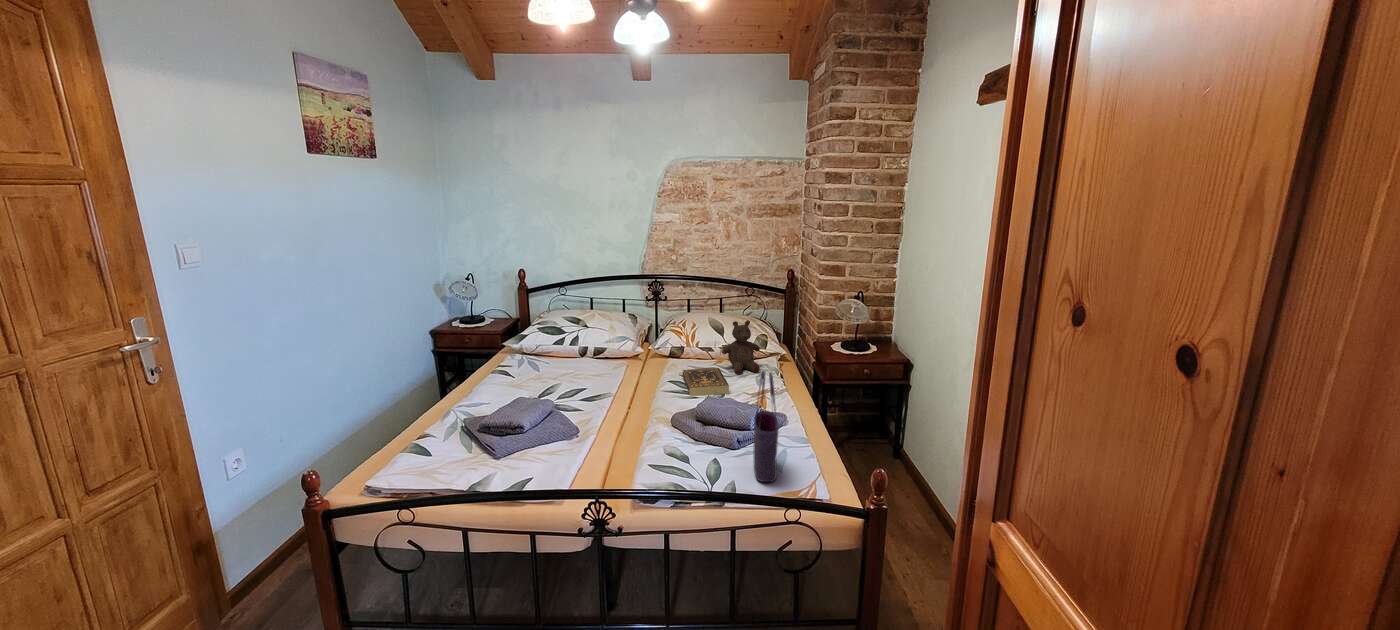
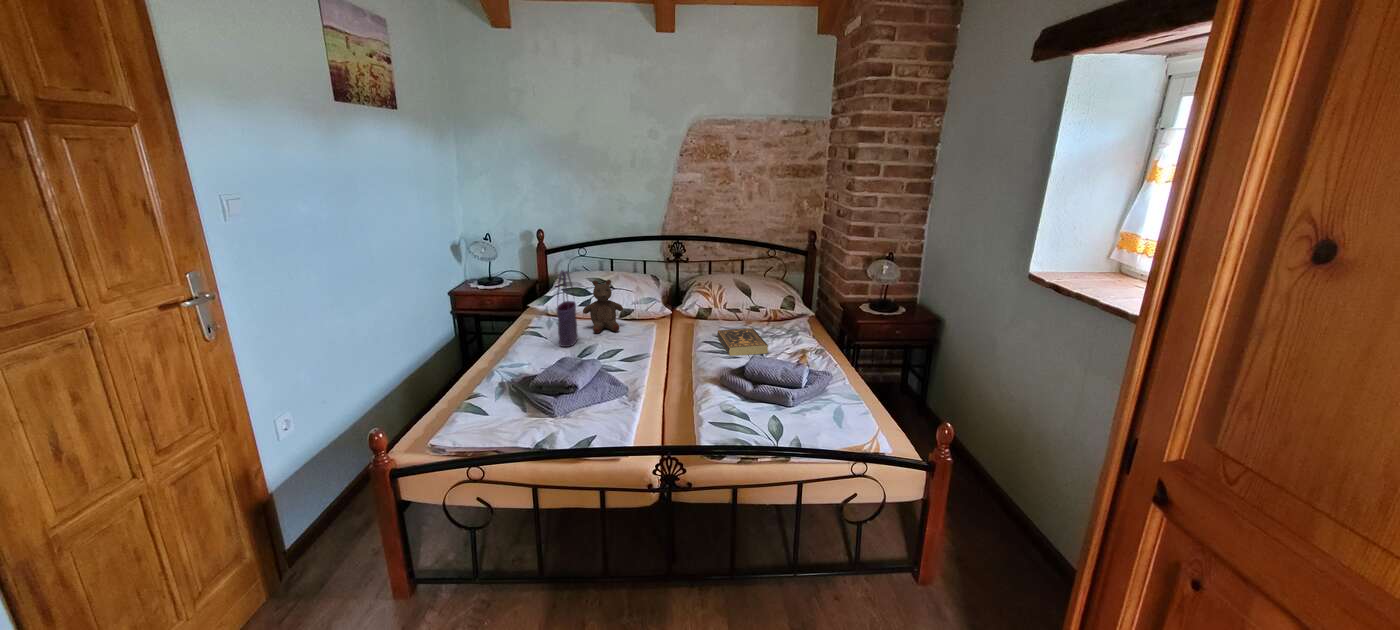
stuffed bear: present [722,320,760,374] -> present [583,280,623,333]
tote bag: present [753,371,779,482] -> present [557,270,578,347]

